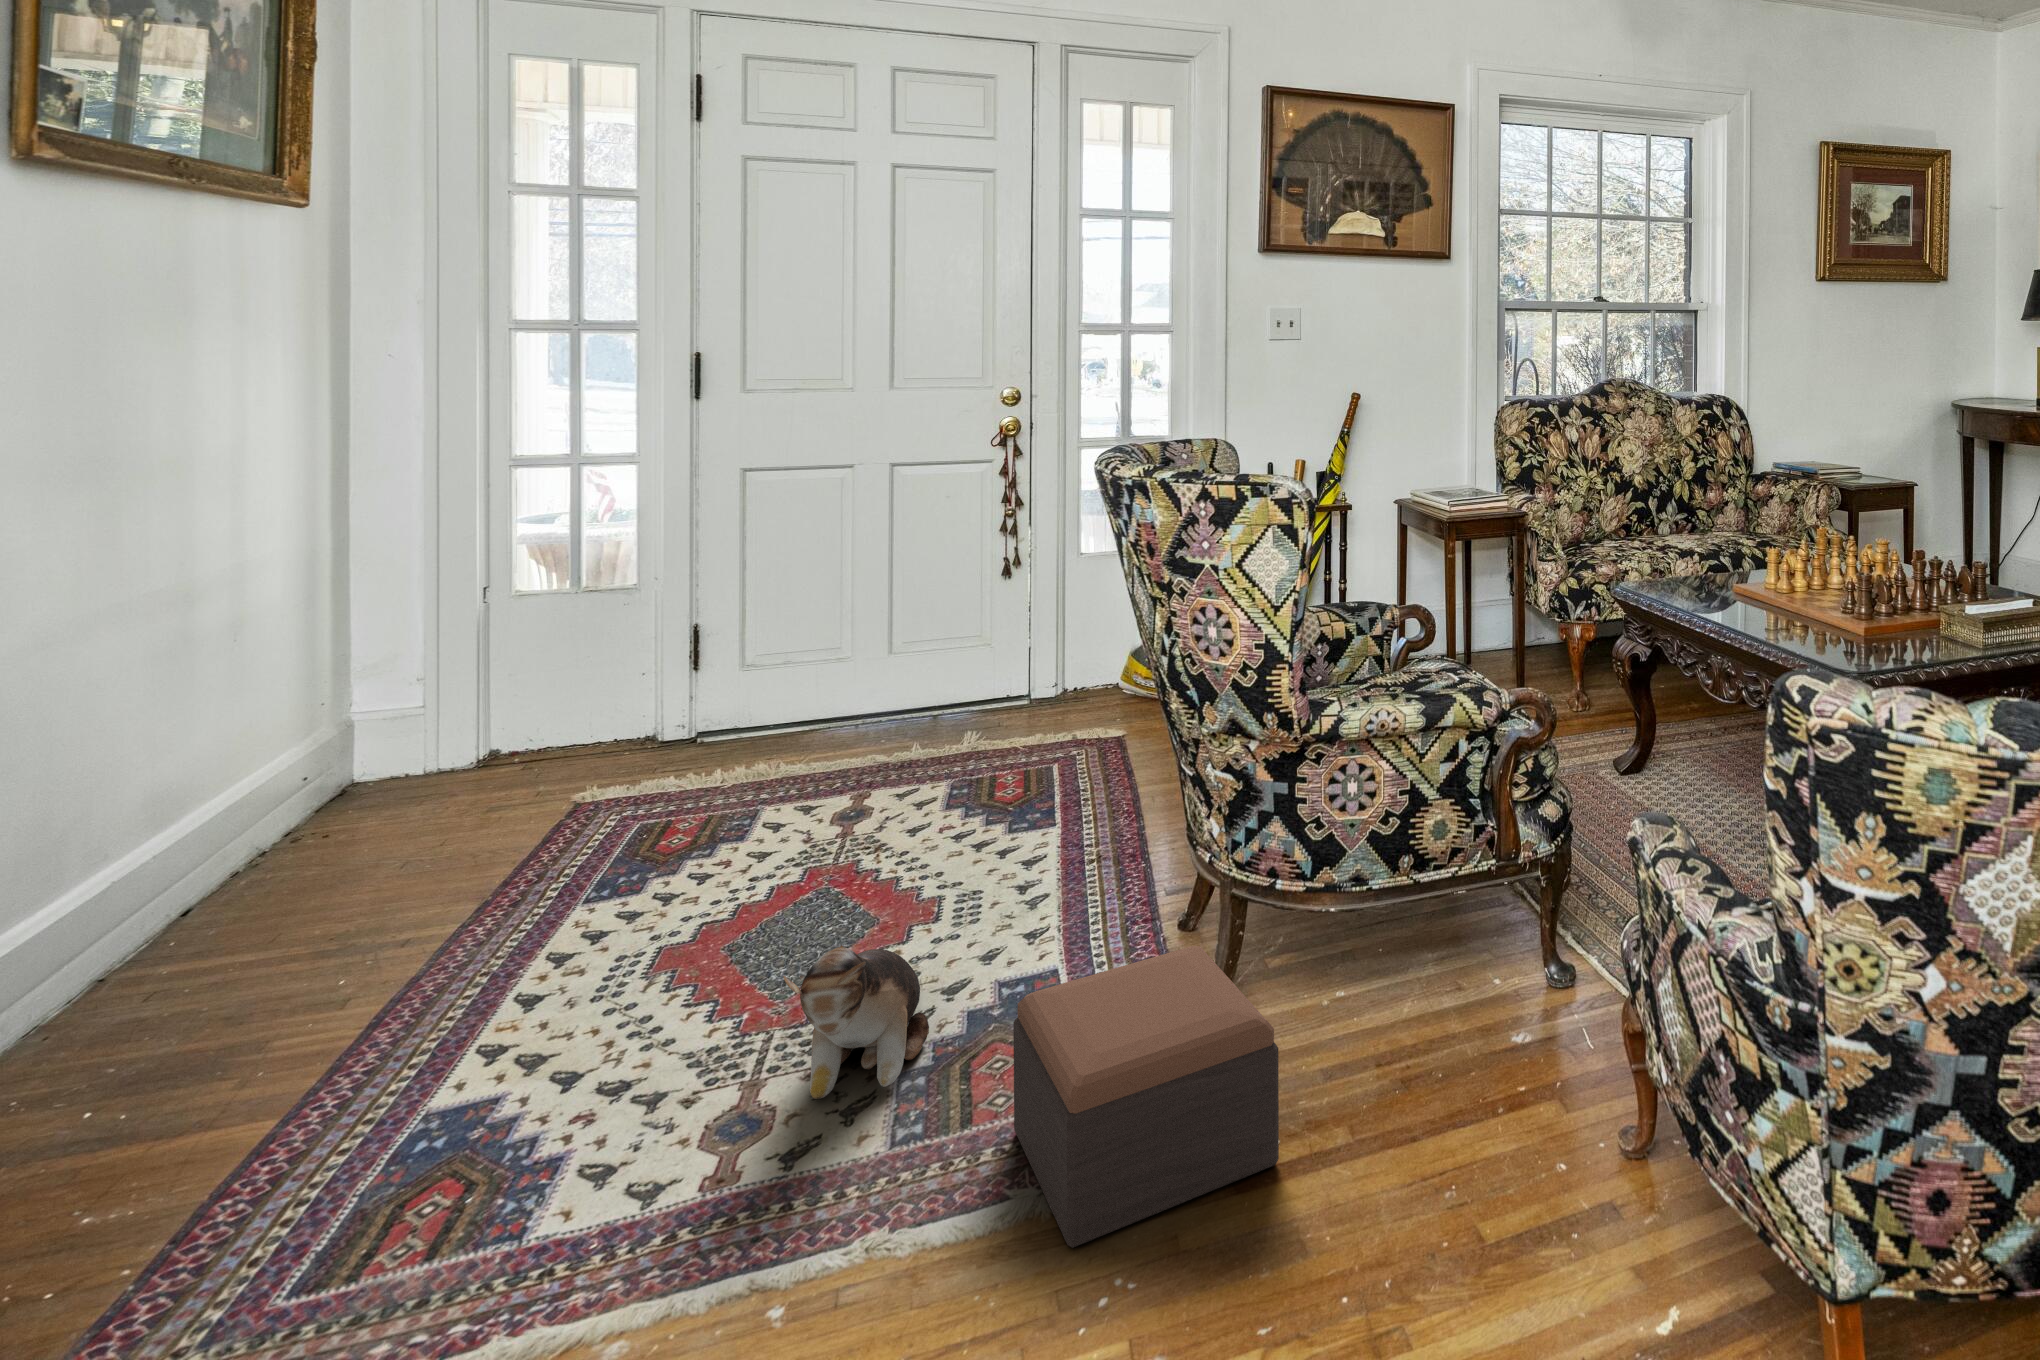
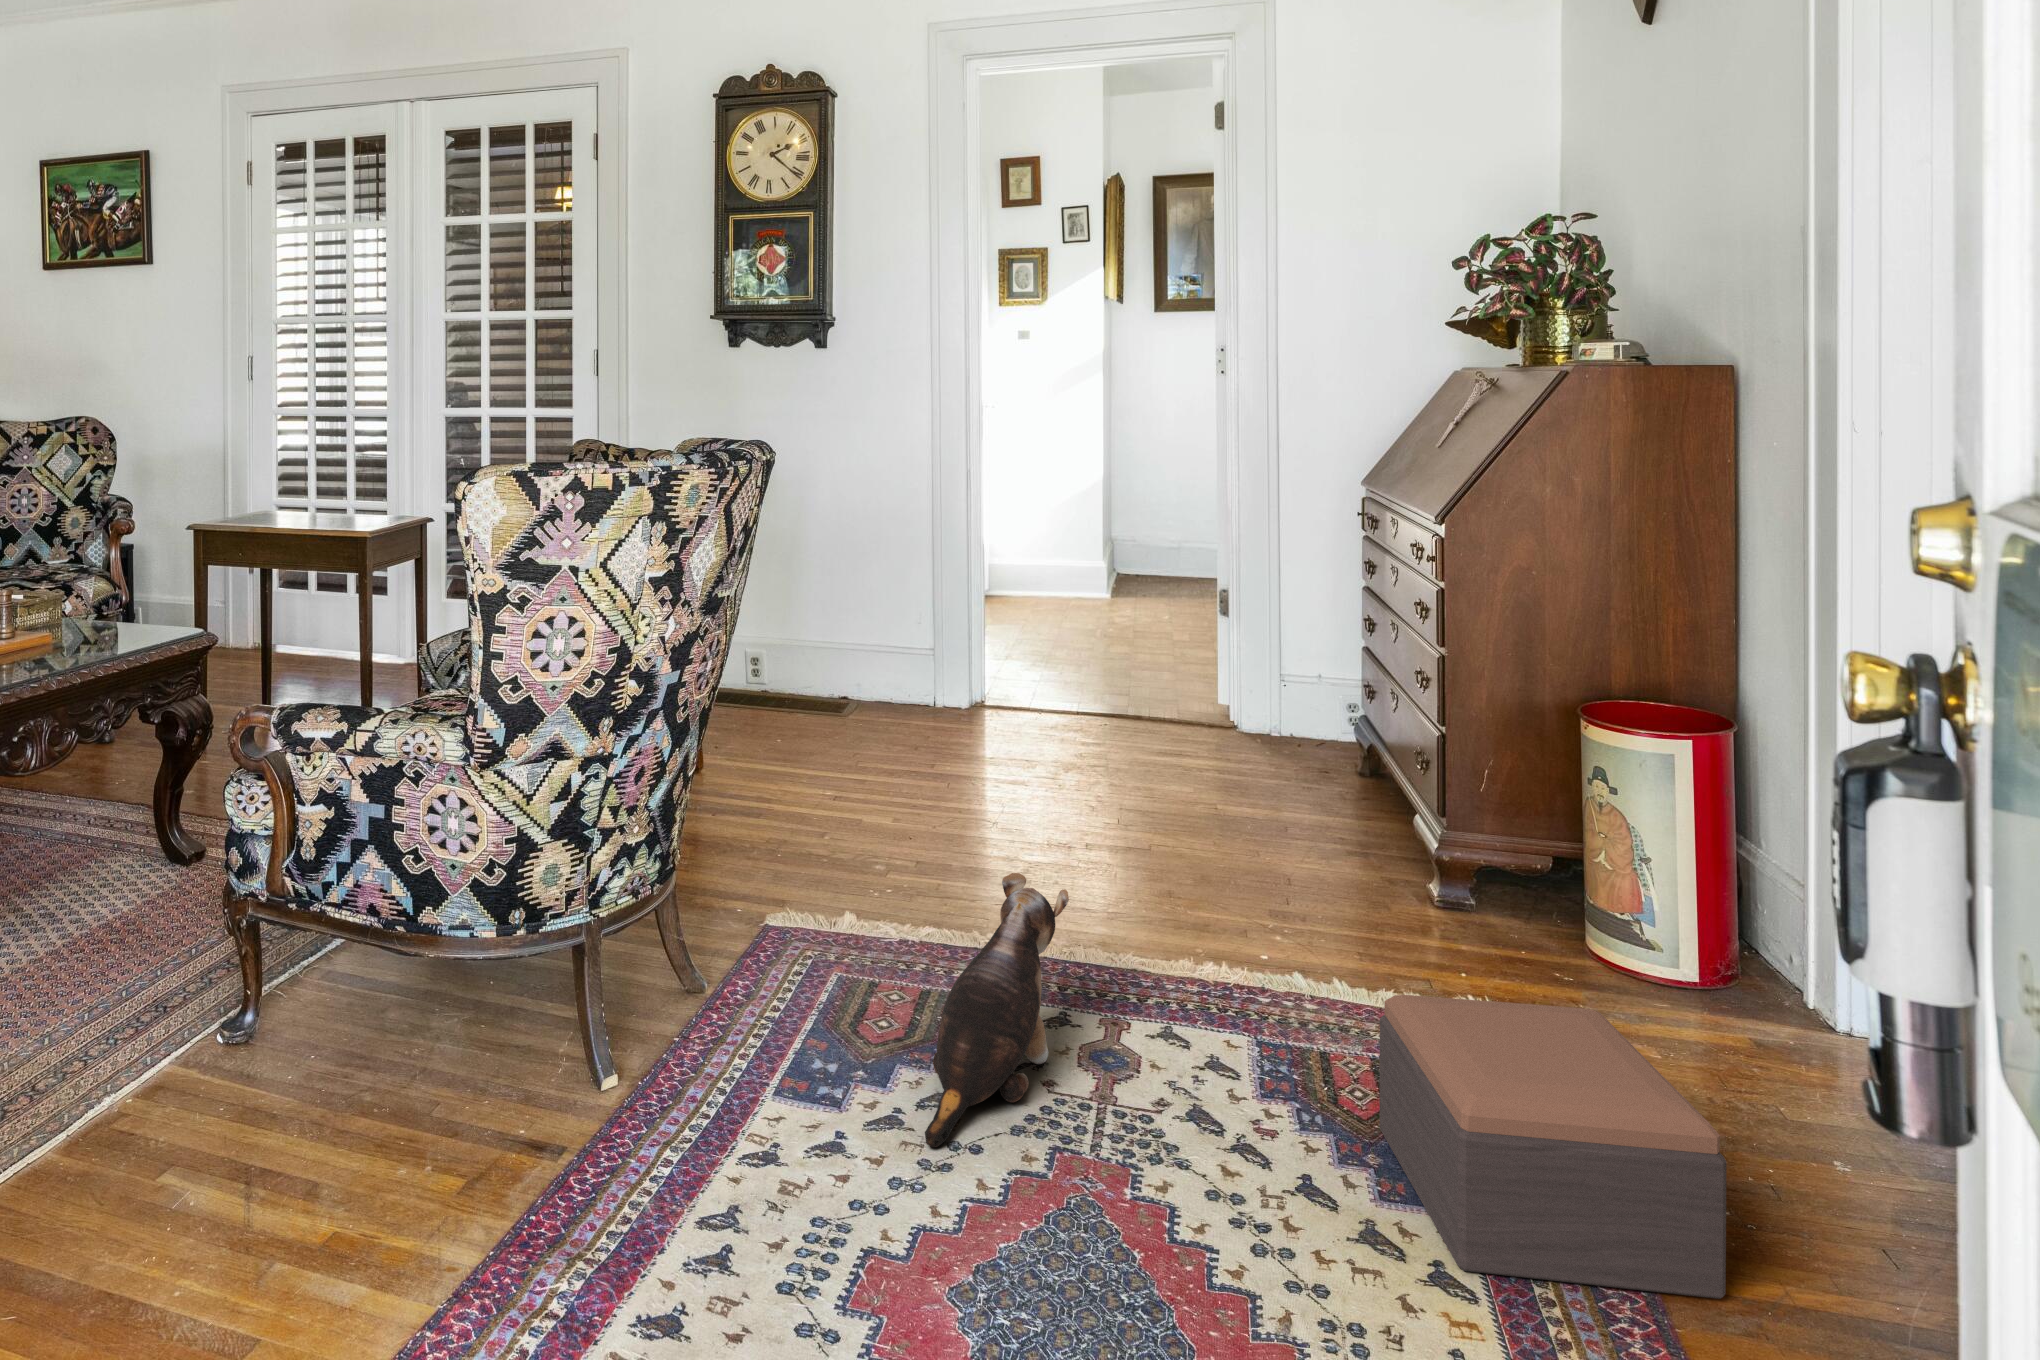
footstool: present [1013,946,1279,1248] -> present [1380,995,1727,1299]

